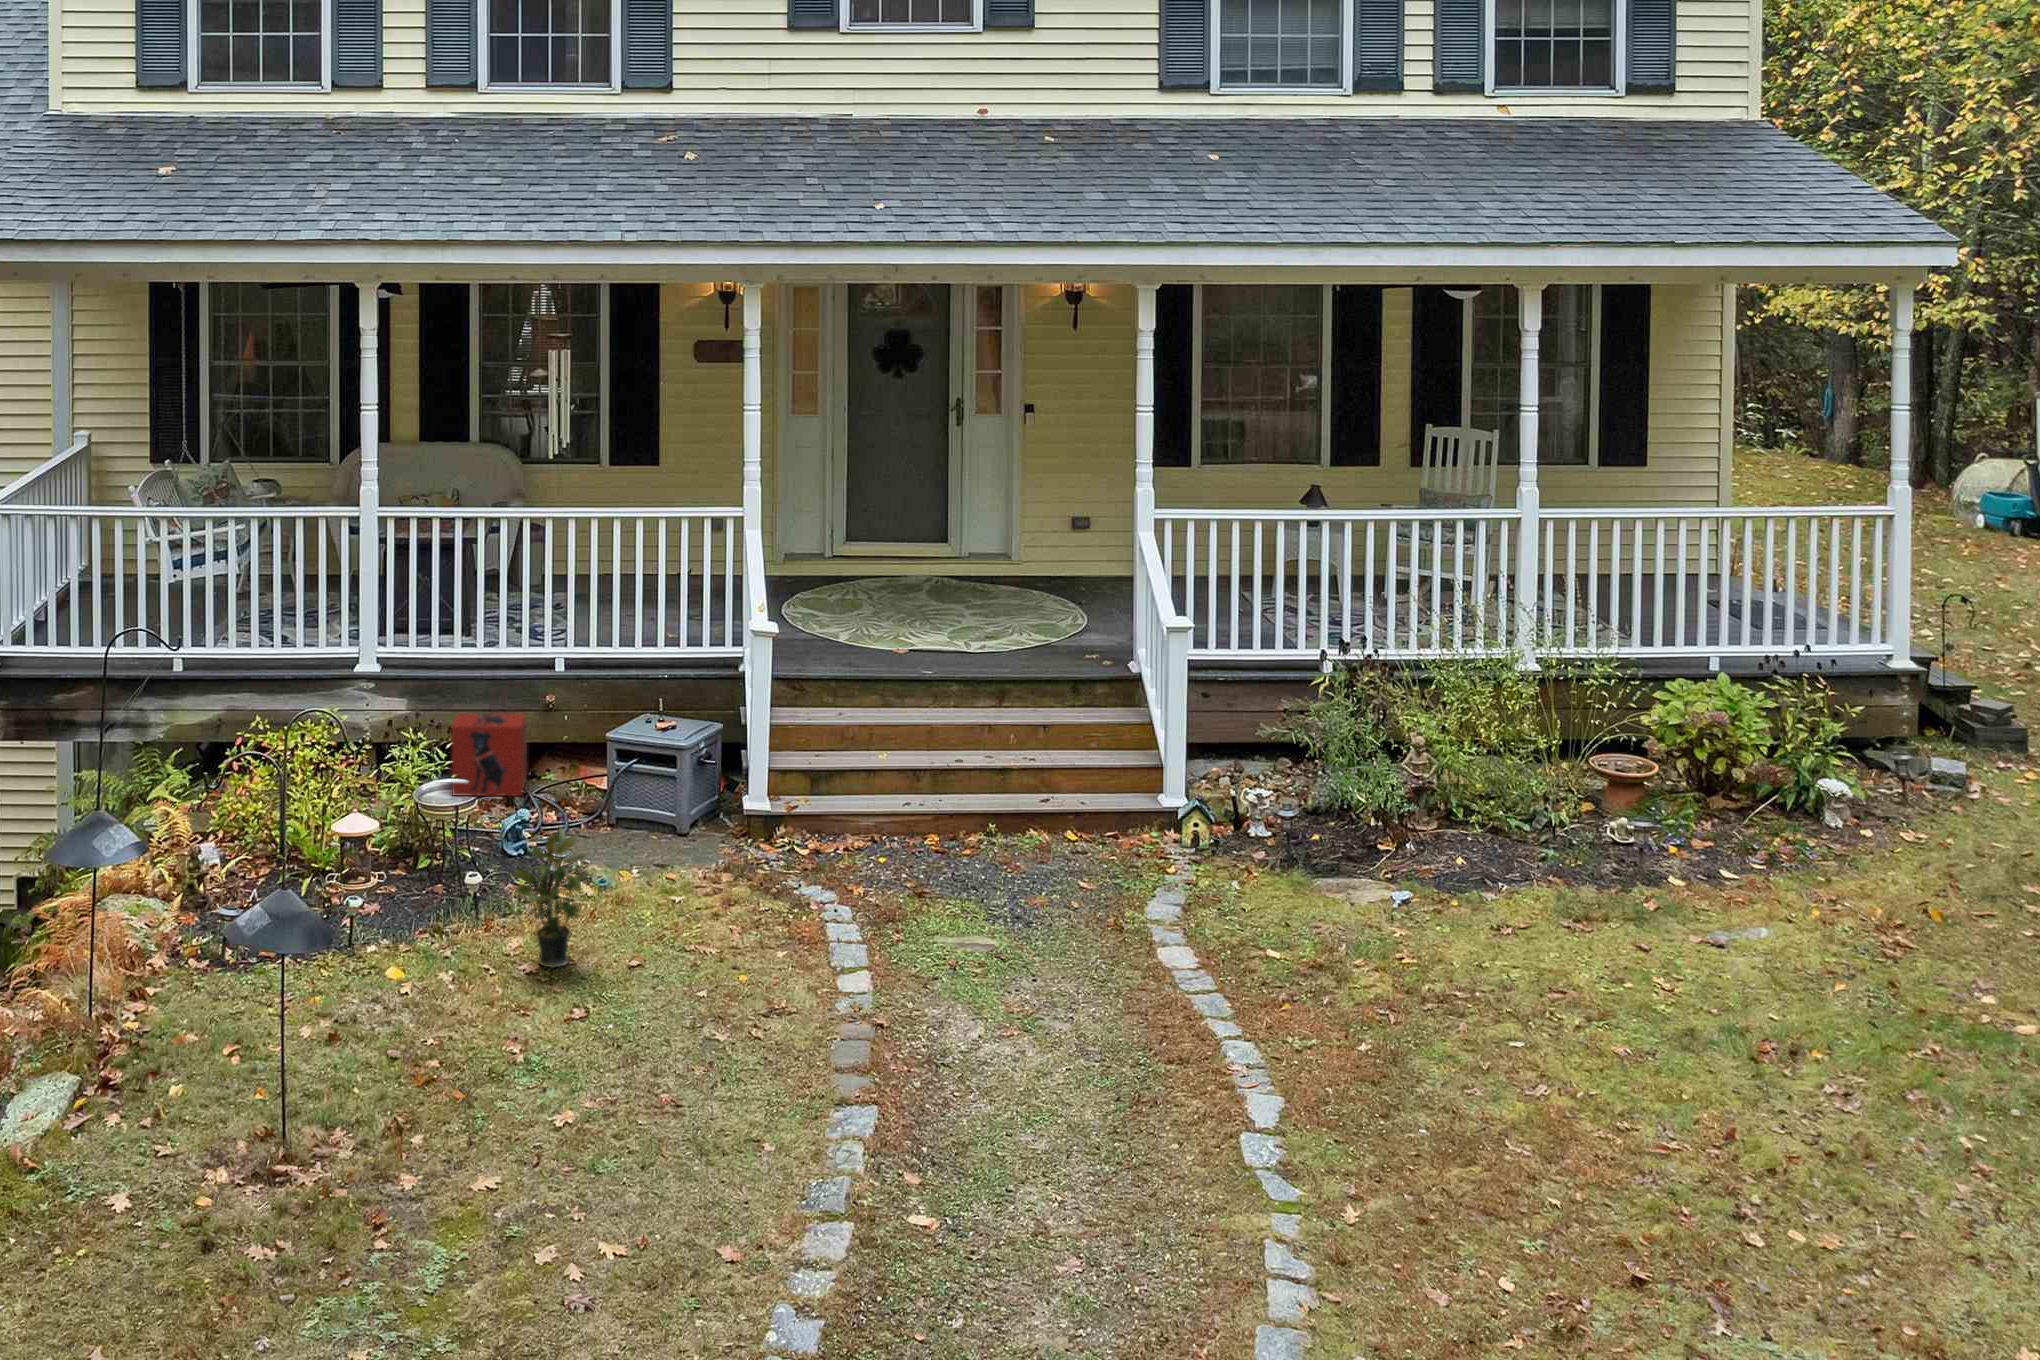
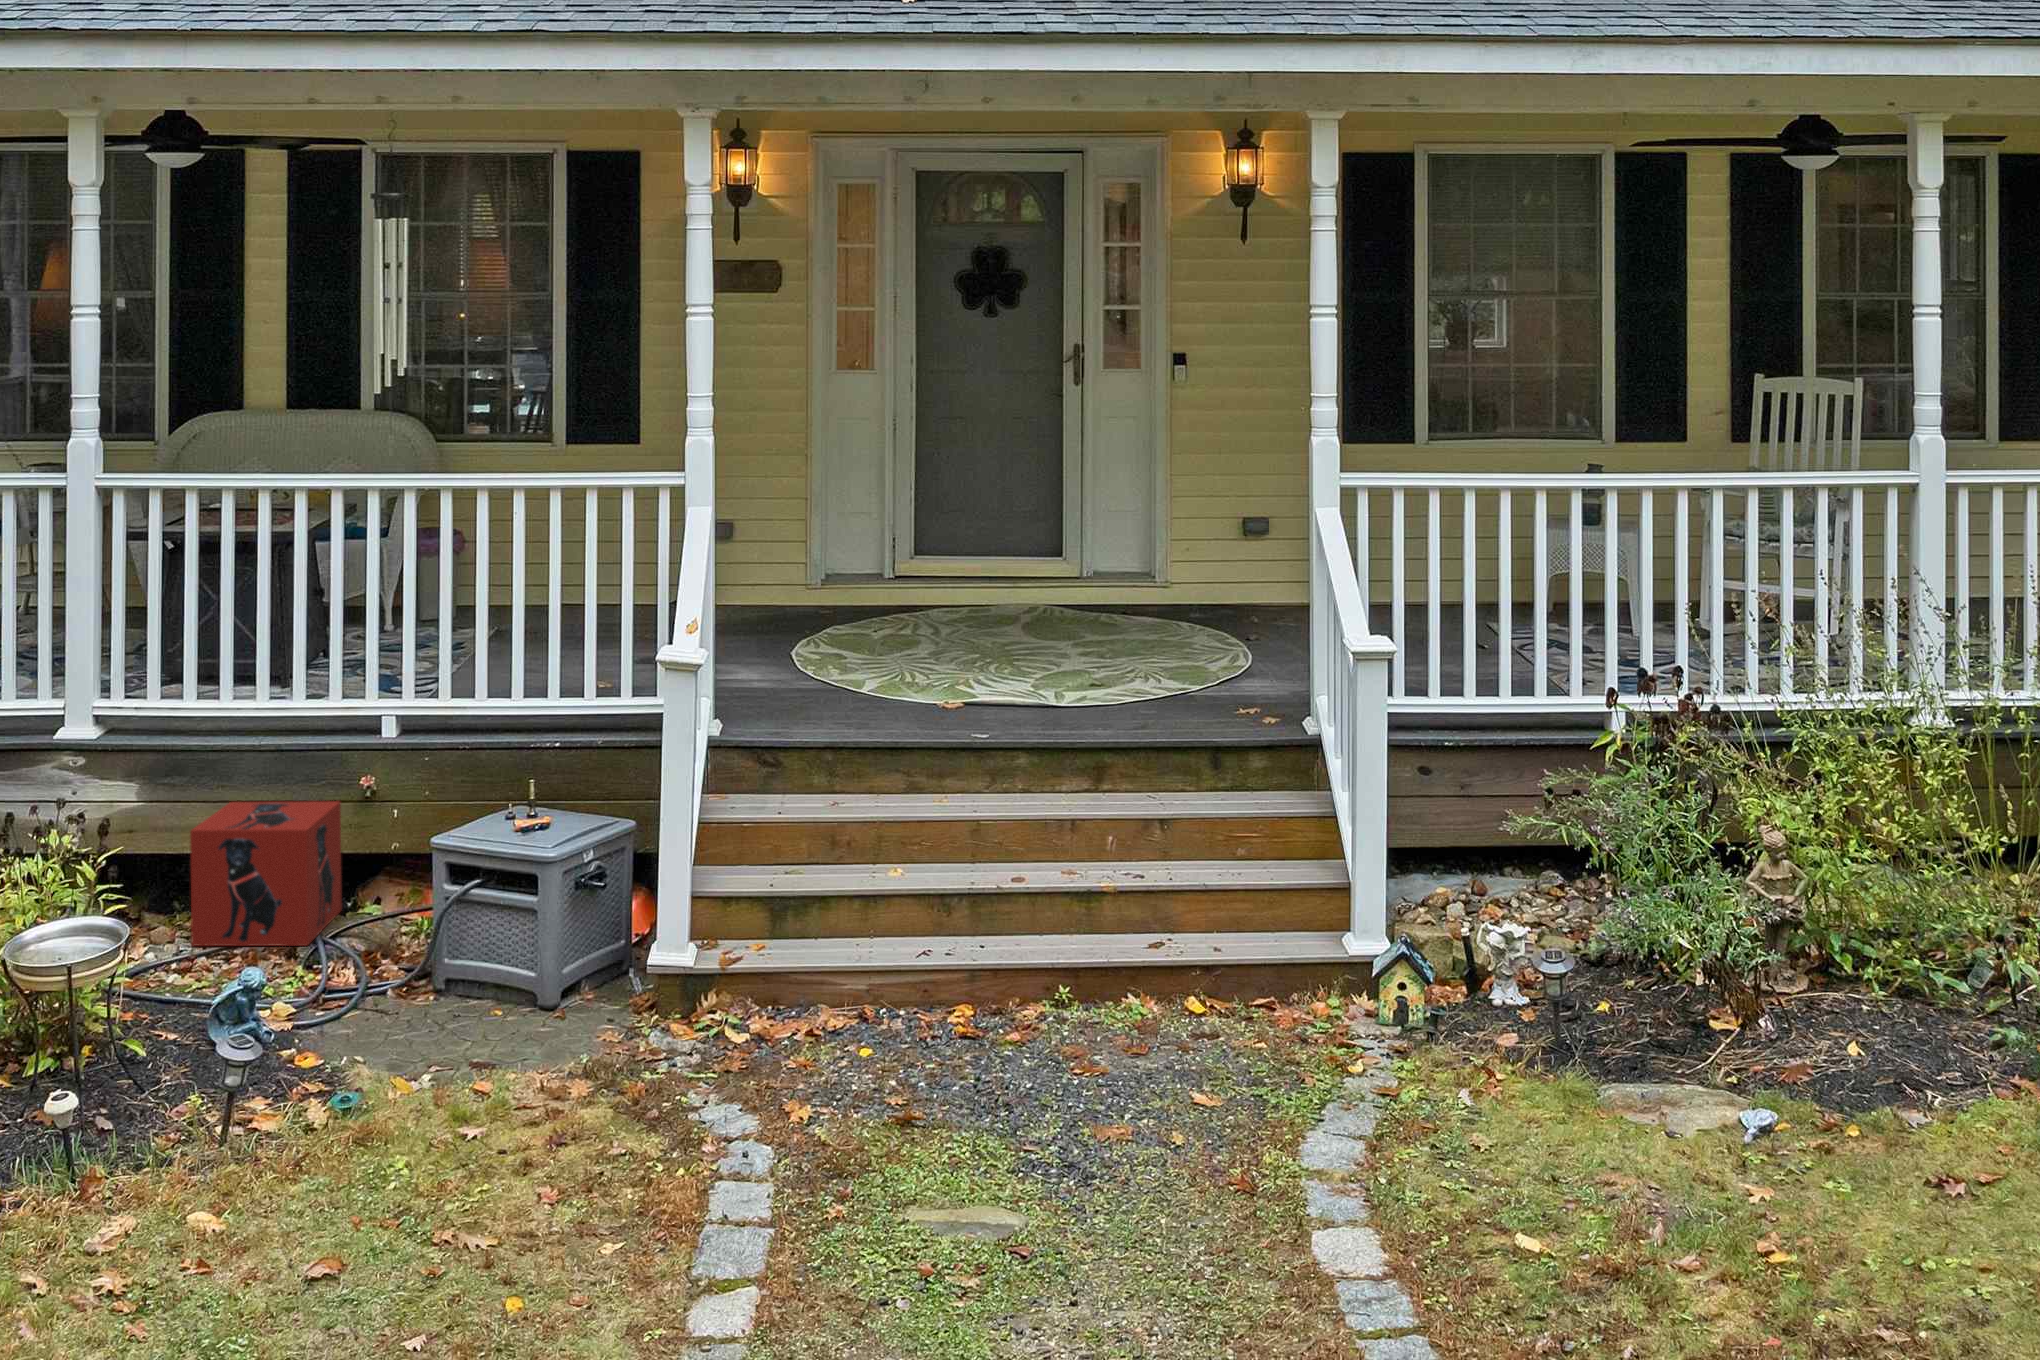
potted plant: present [515,828,587,968] -> none [45,1010,204,1296]

